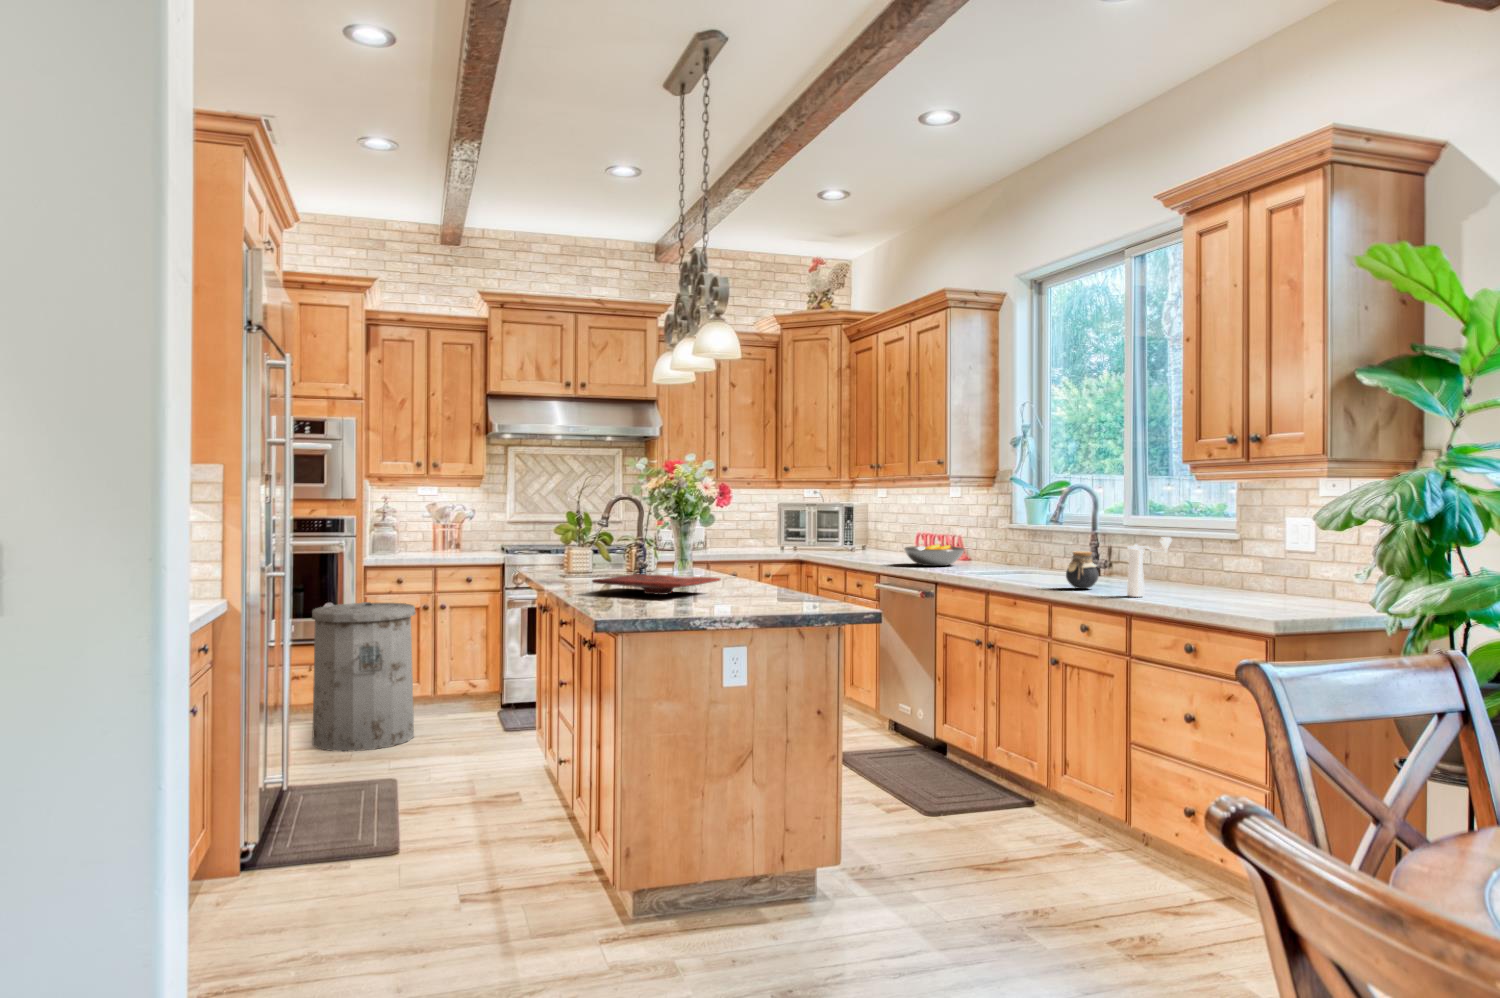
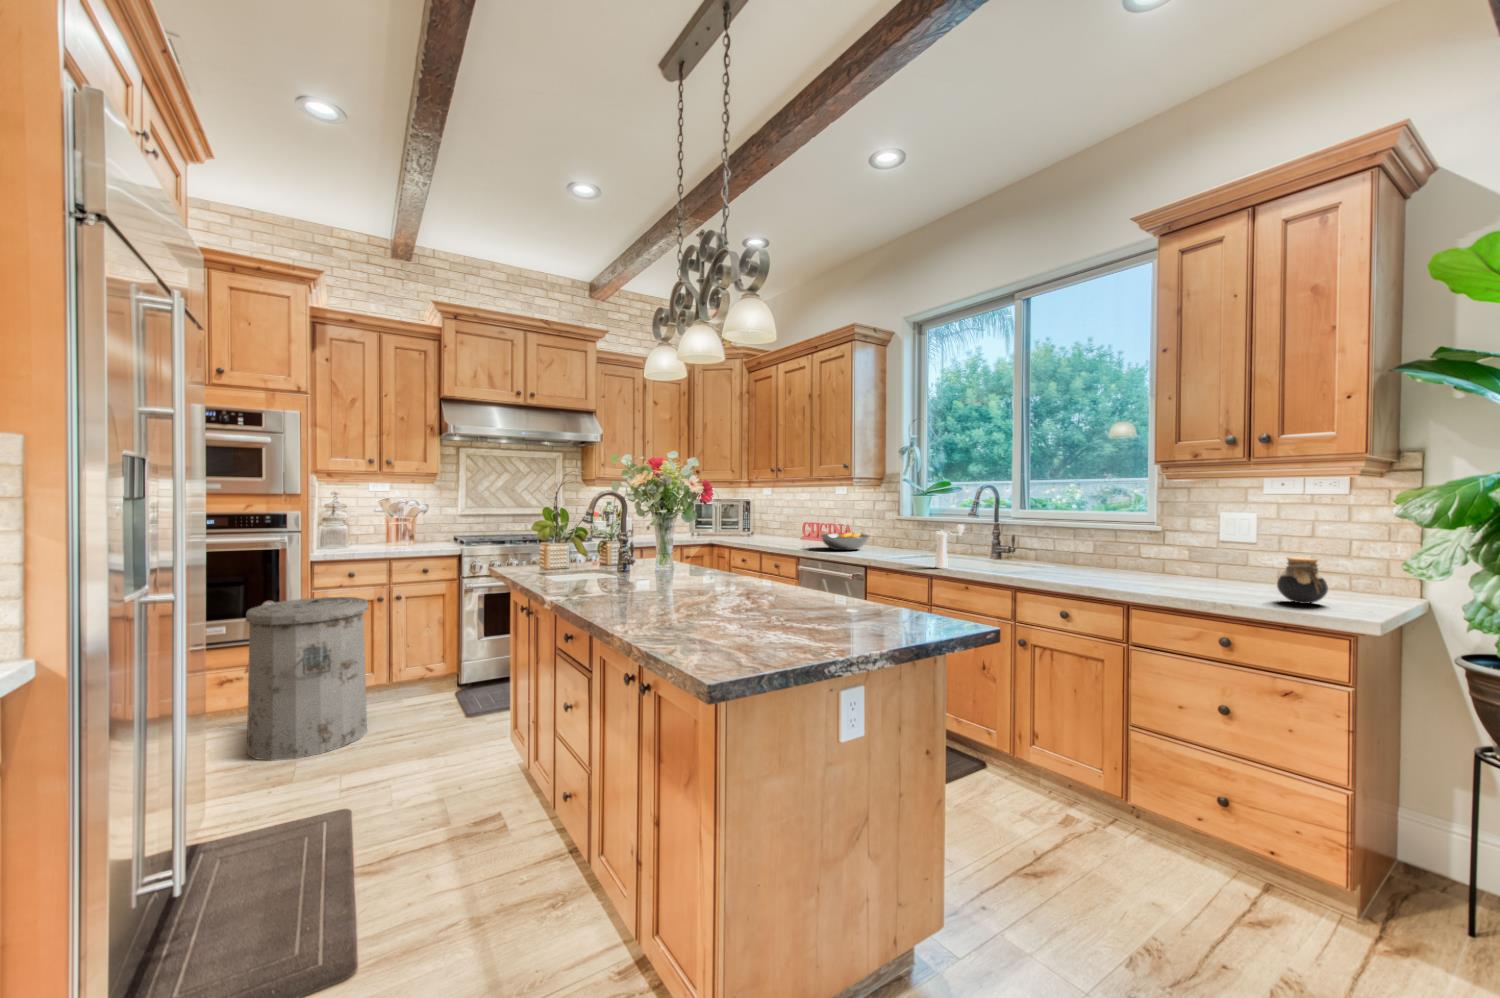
pepper mill: present [1127,537,1172,597] -> present [936,525,965,568]
jar: present [1066,551,1099,589] -> present [1277,557,1328,604]
cutting board: present [592,574,720,595] -> none [607,577,747,604]

